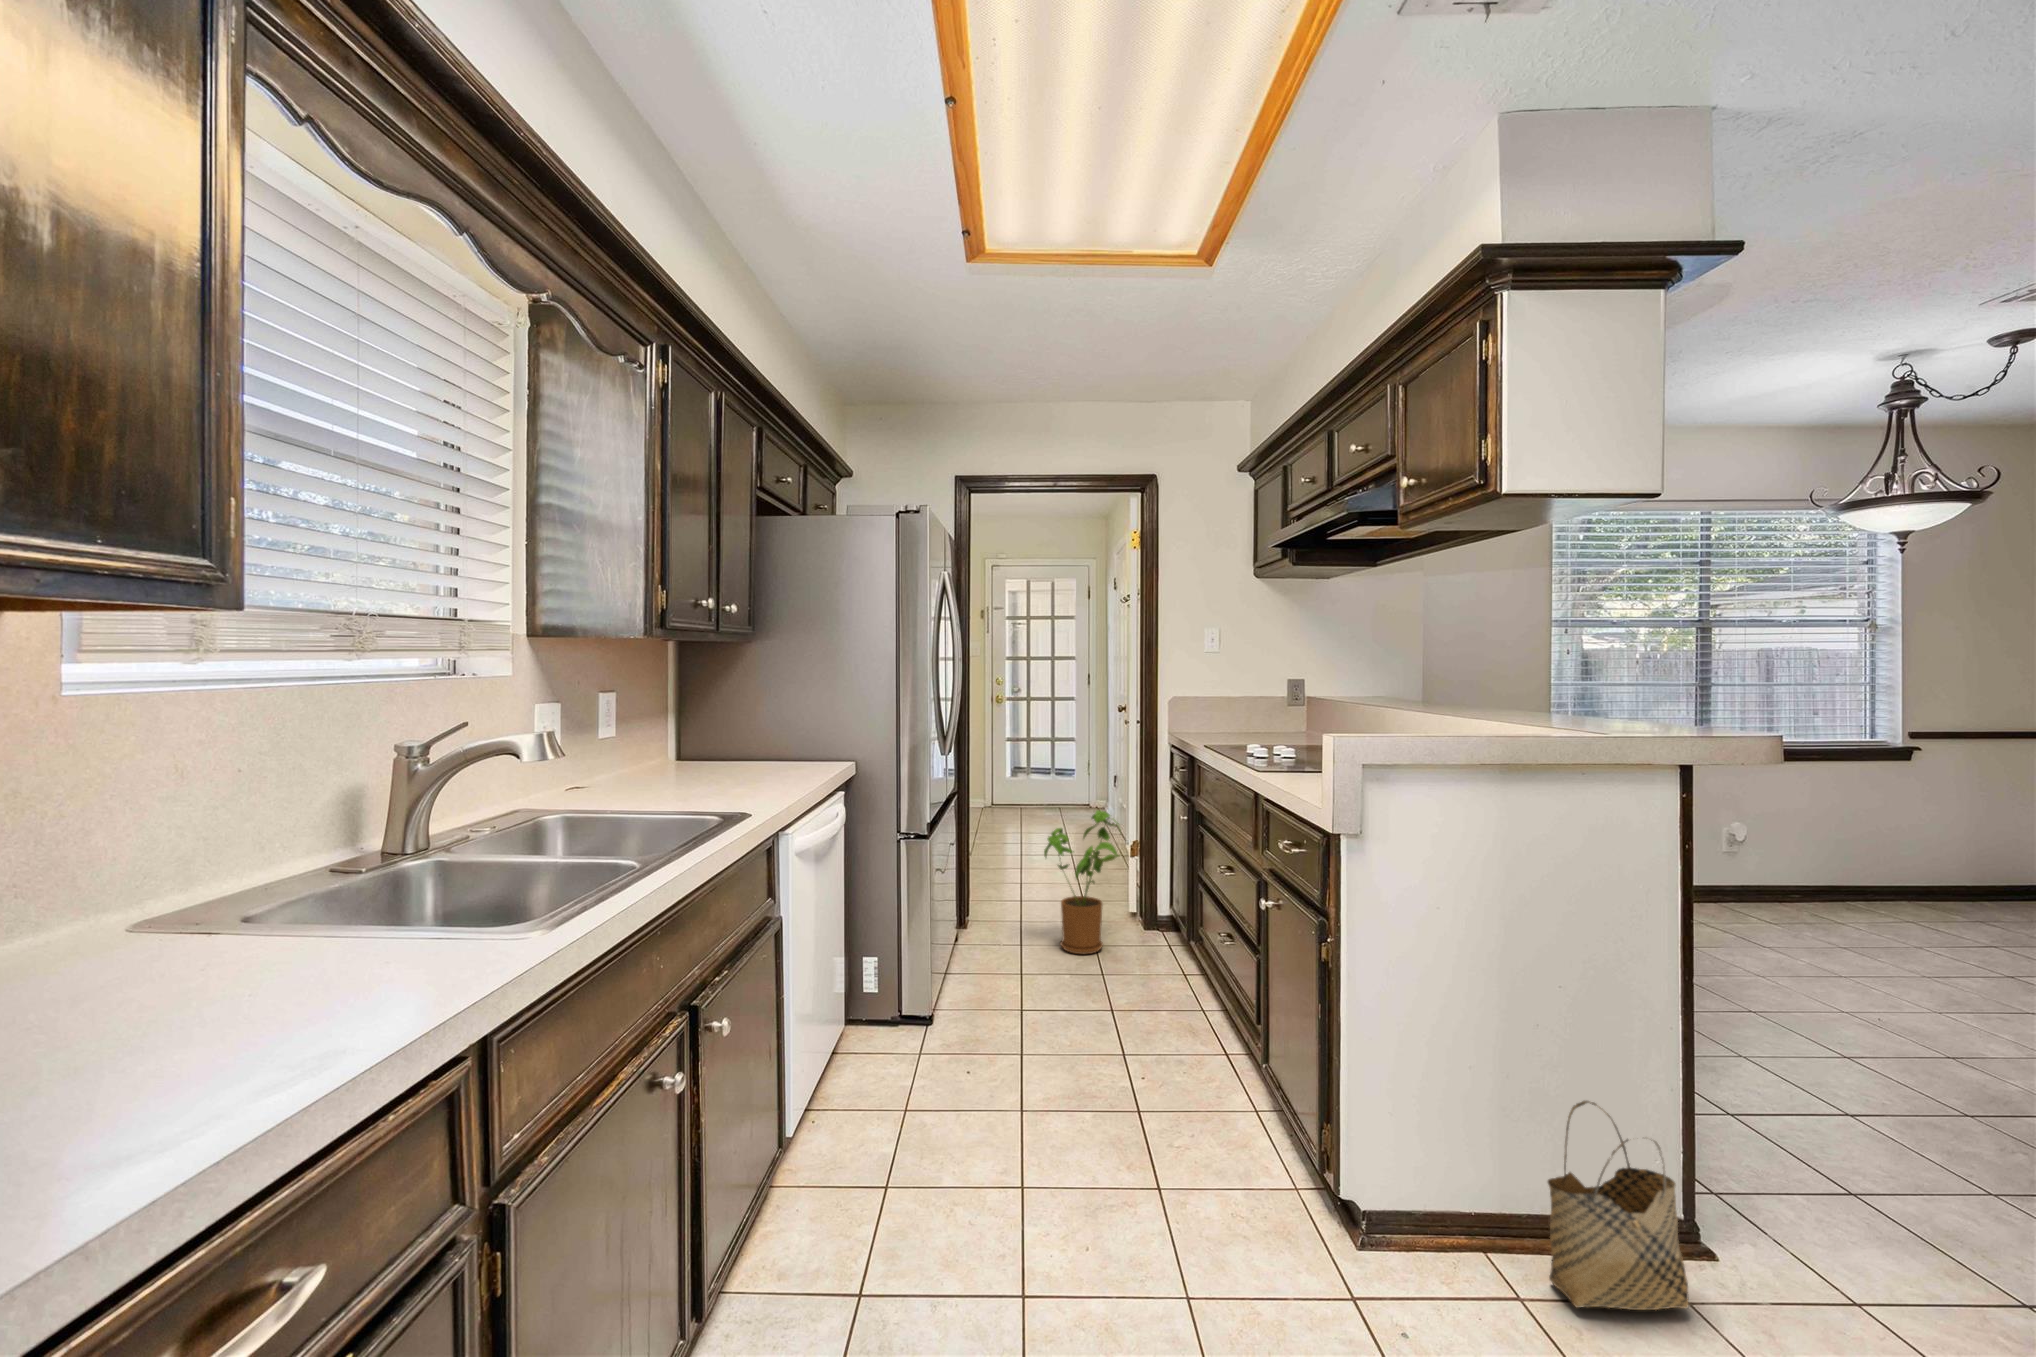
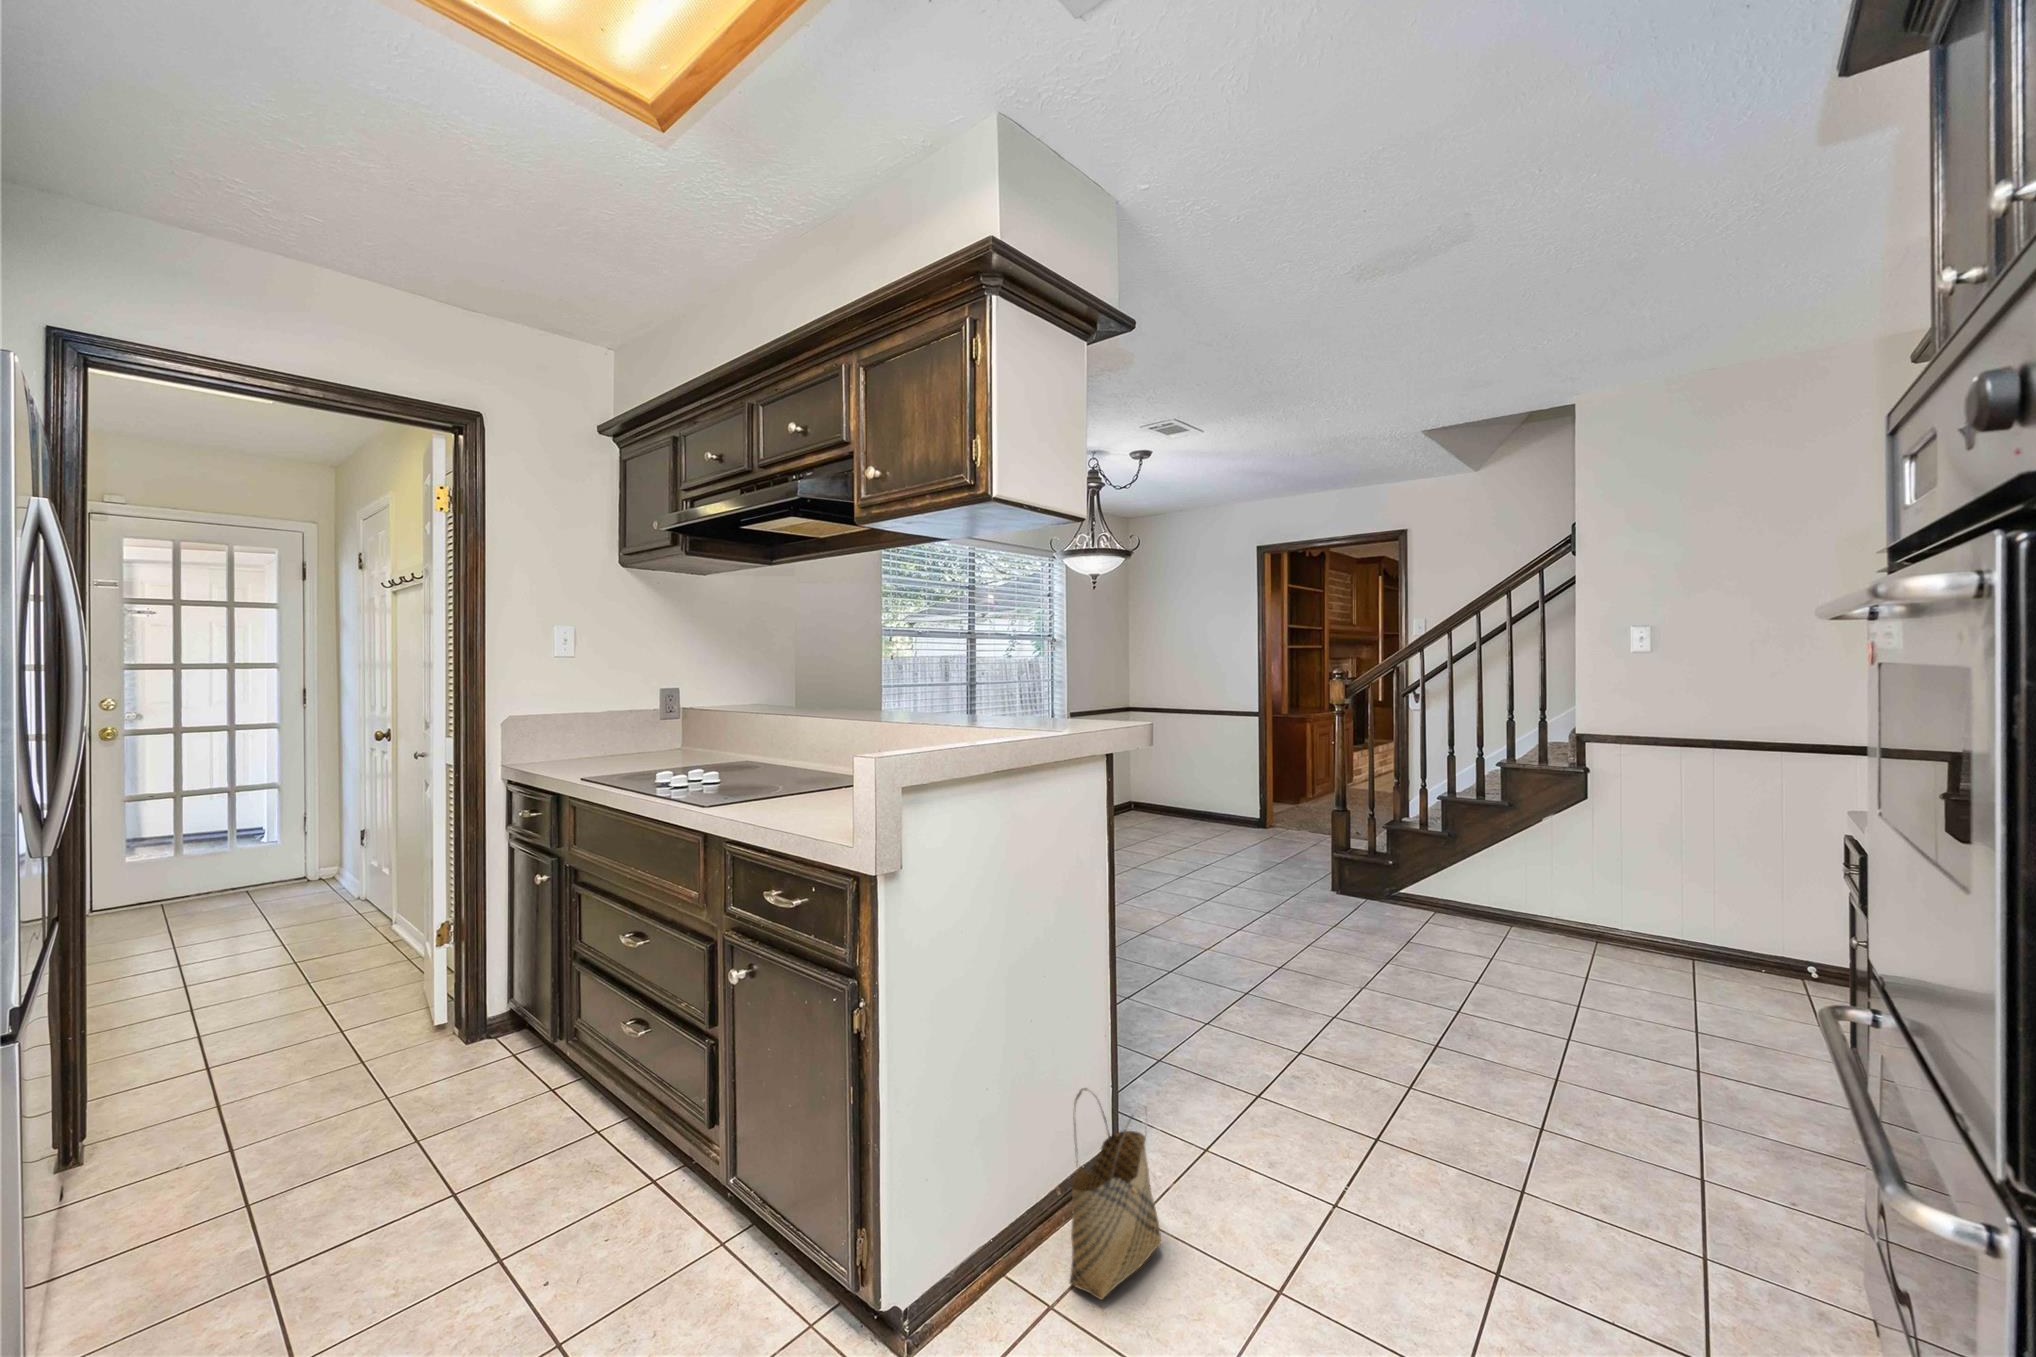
house plant: present [1044,810,1119,954] -> none [283,889,440,1121]

